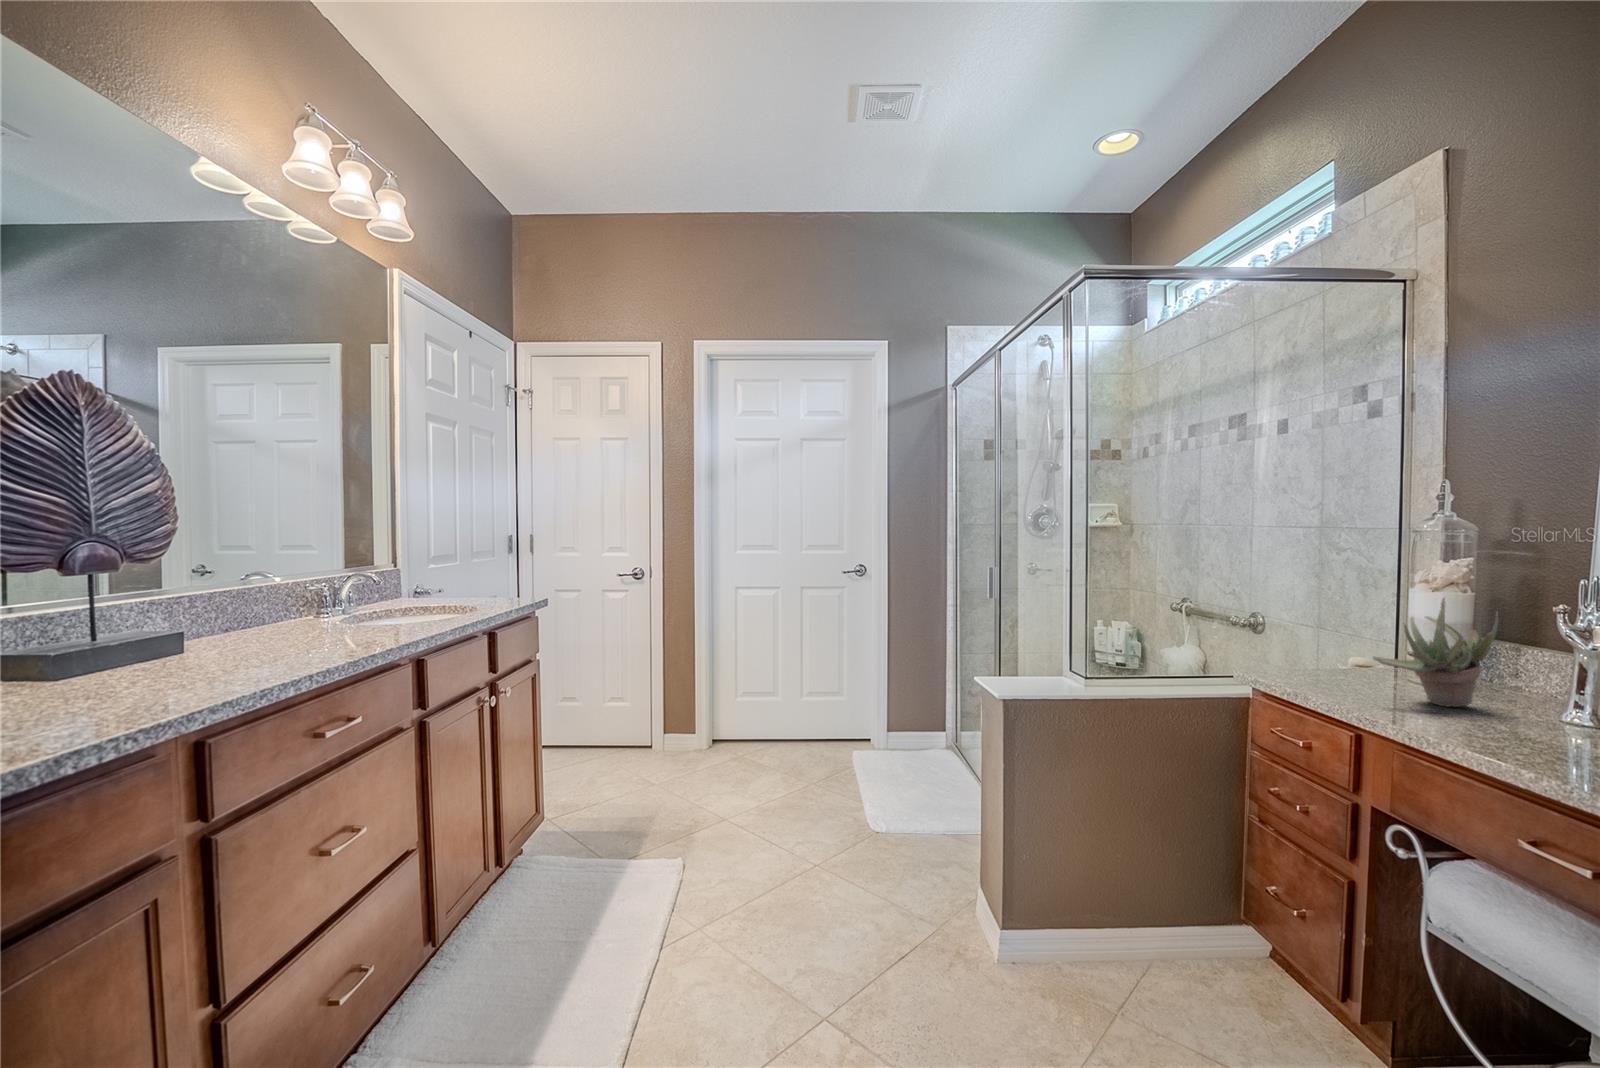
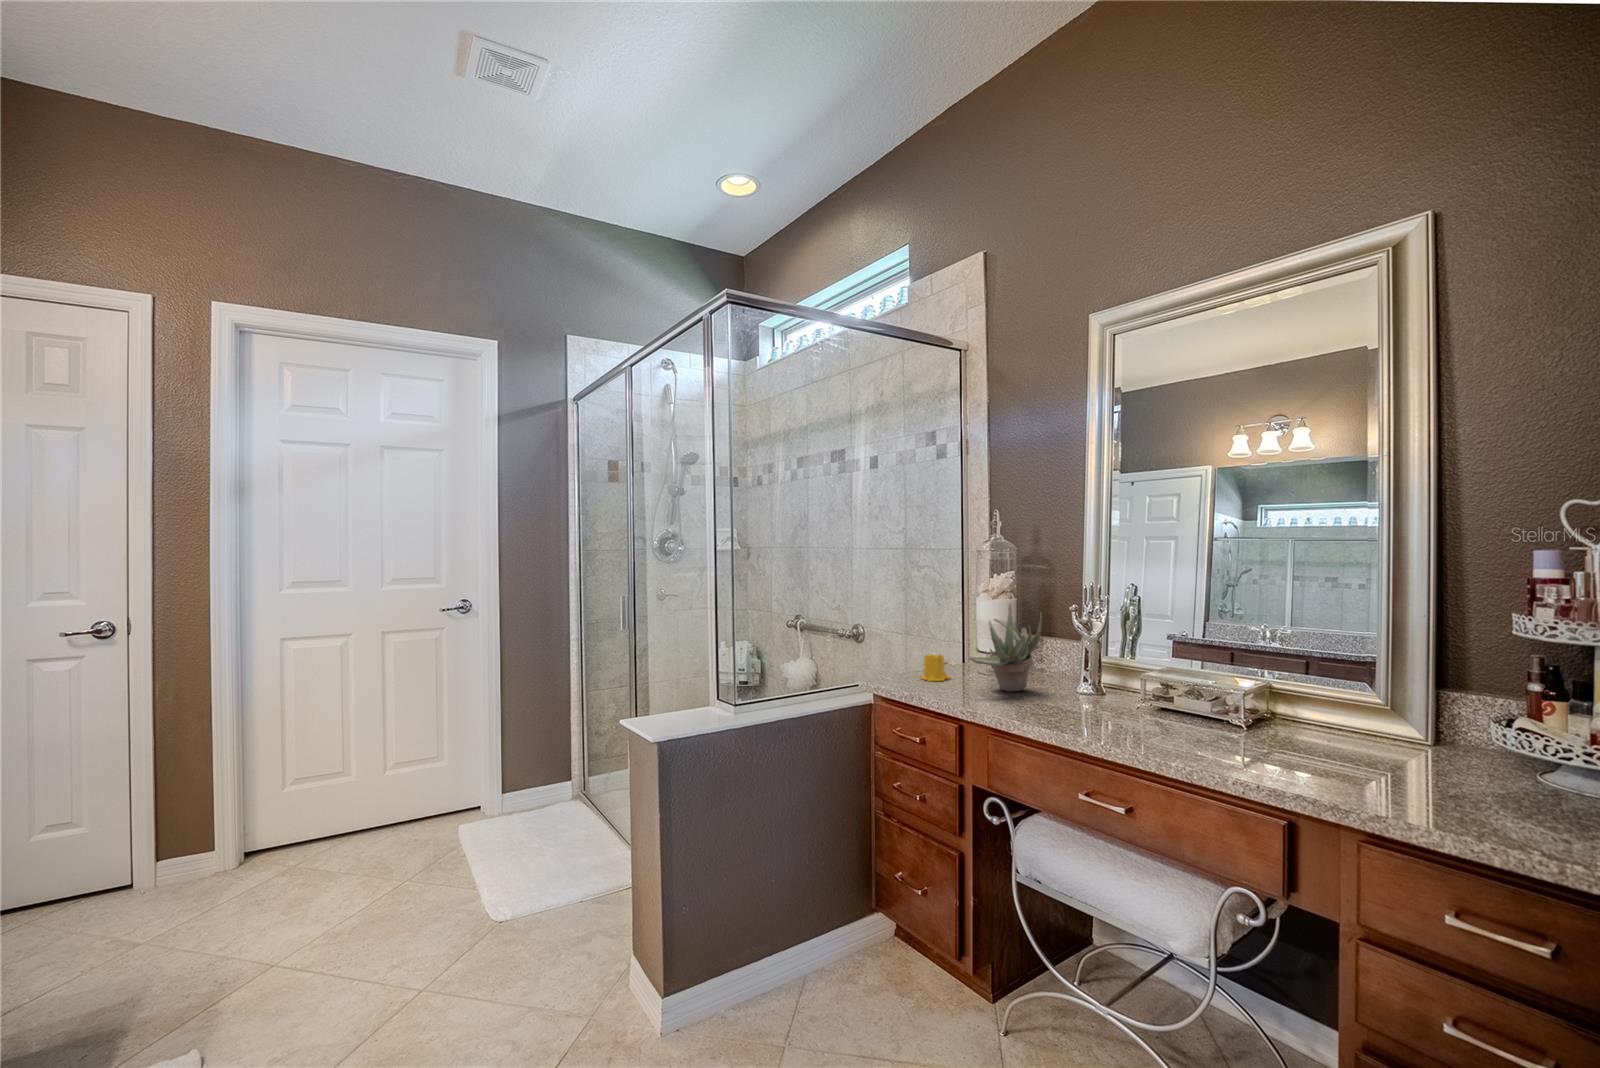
candle: none [1317,650,1364,685] -> present [921,654,950,681]

